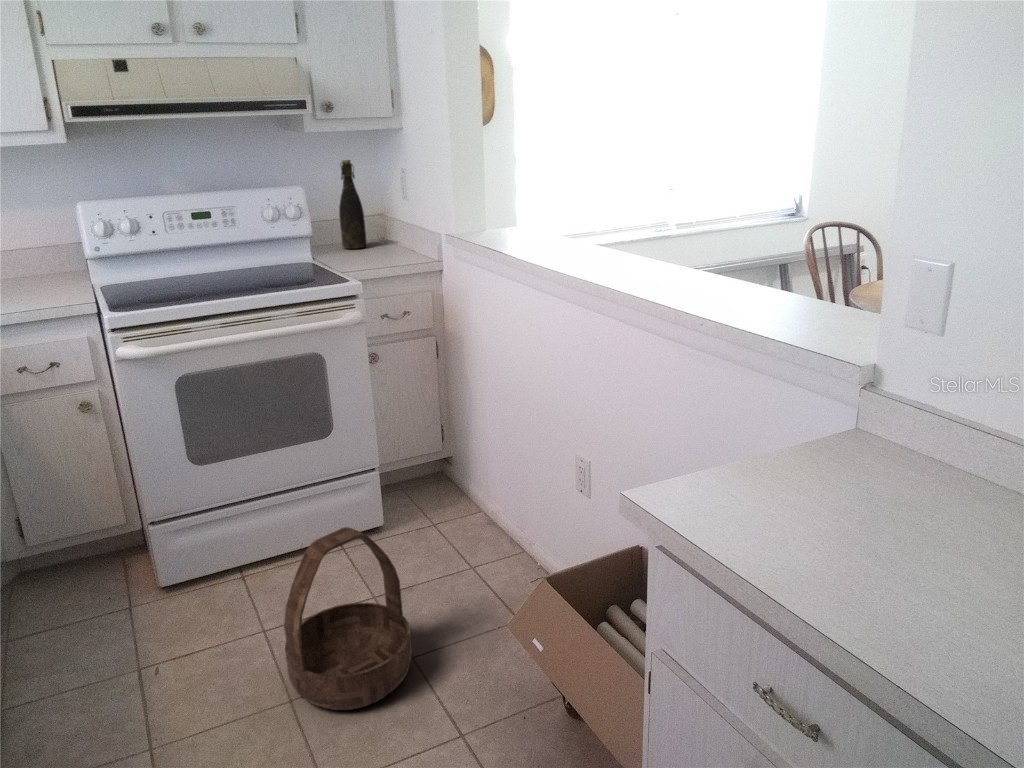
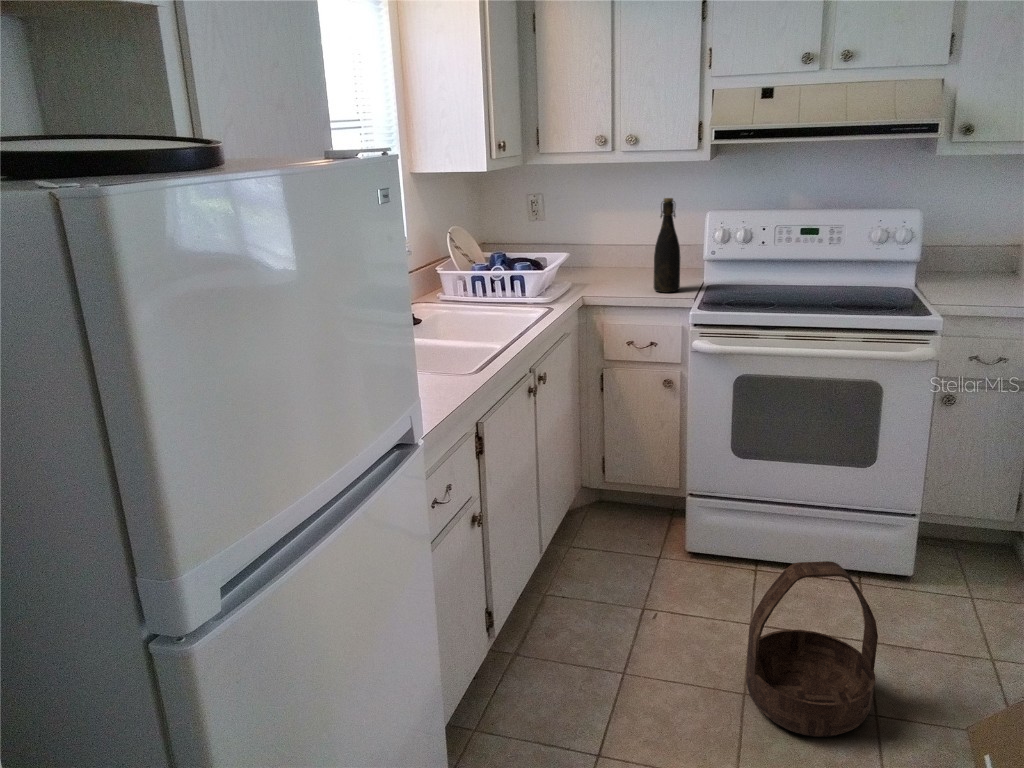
bottle: present [339,160,367,249] -> present [654,198,680,292]

